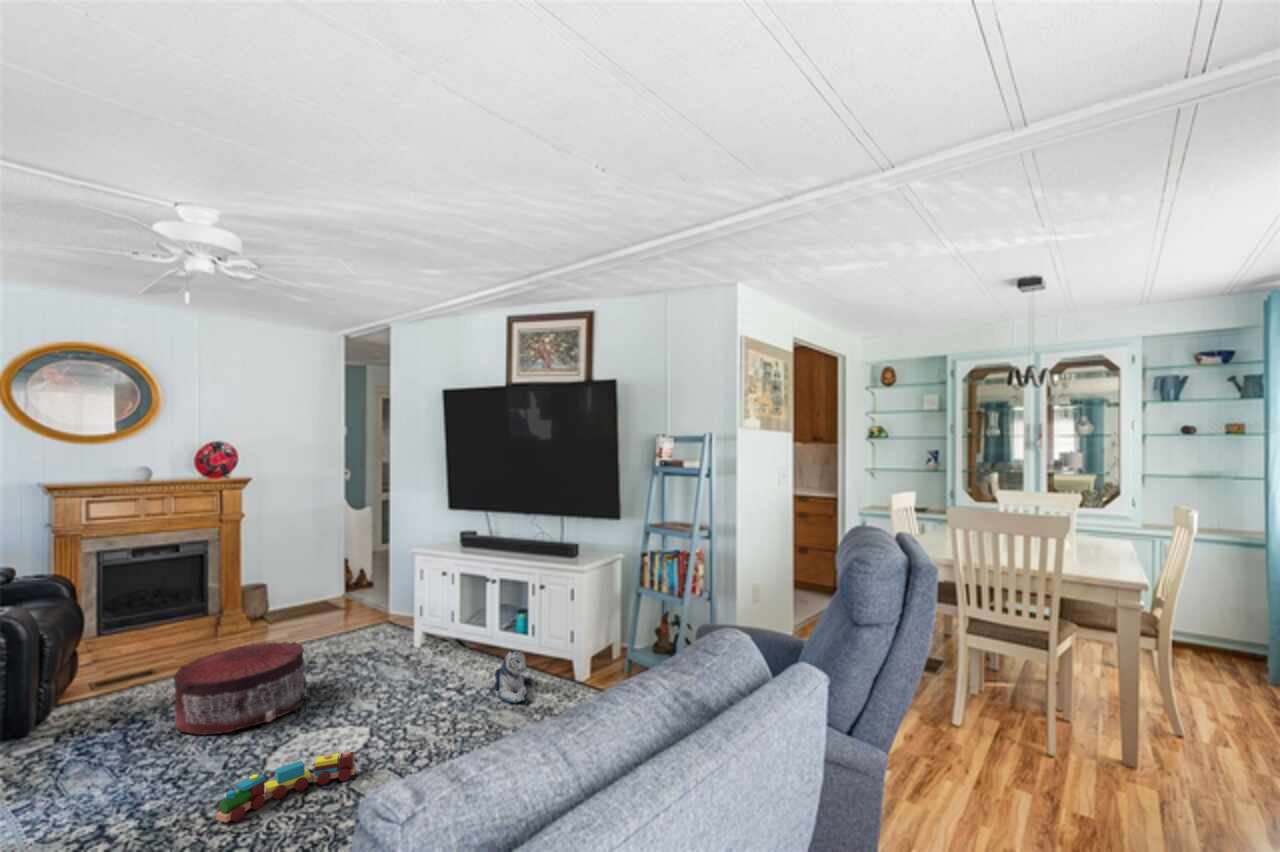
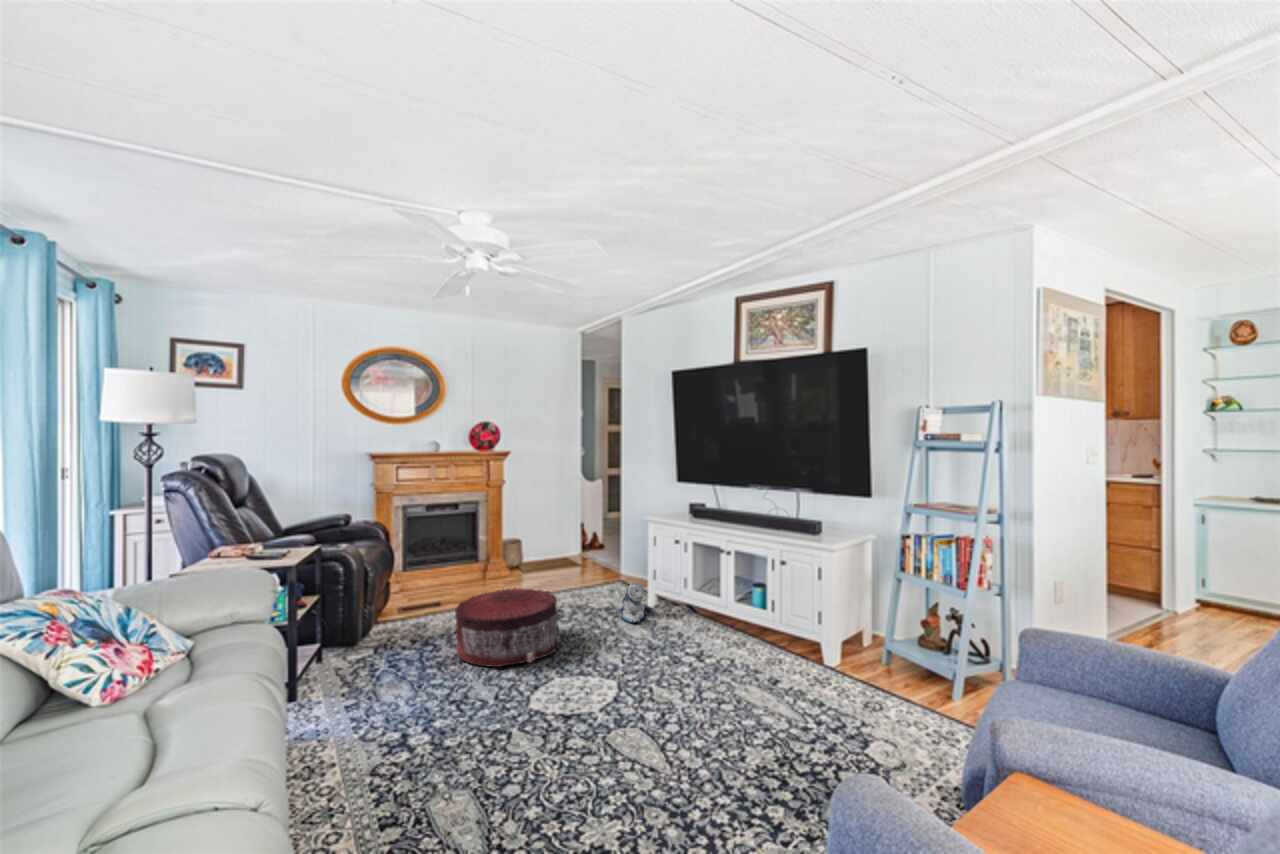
plush toy: present [493,651,533,703] -> present [620,583,652,623]
toy train: present [216,751,356,822] -> none [492,705,609,755]

